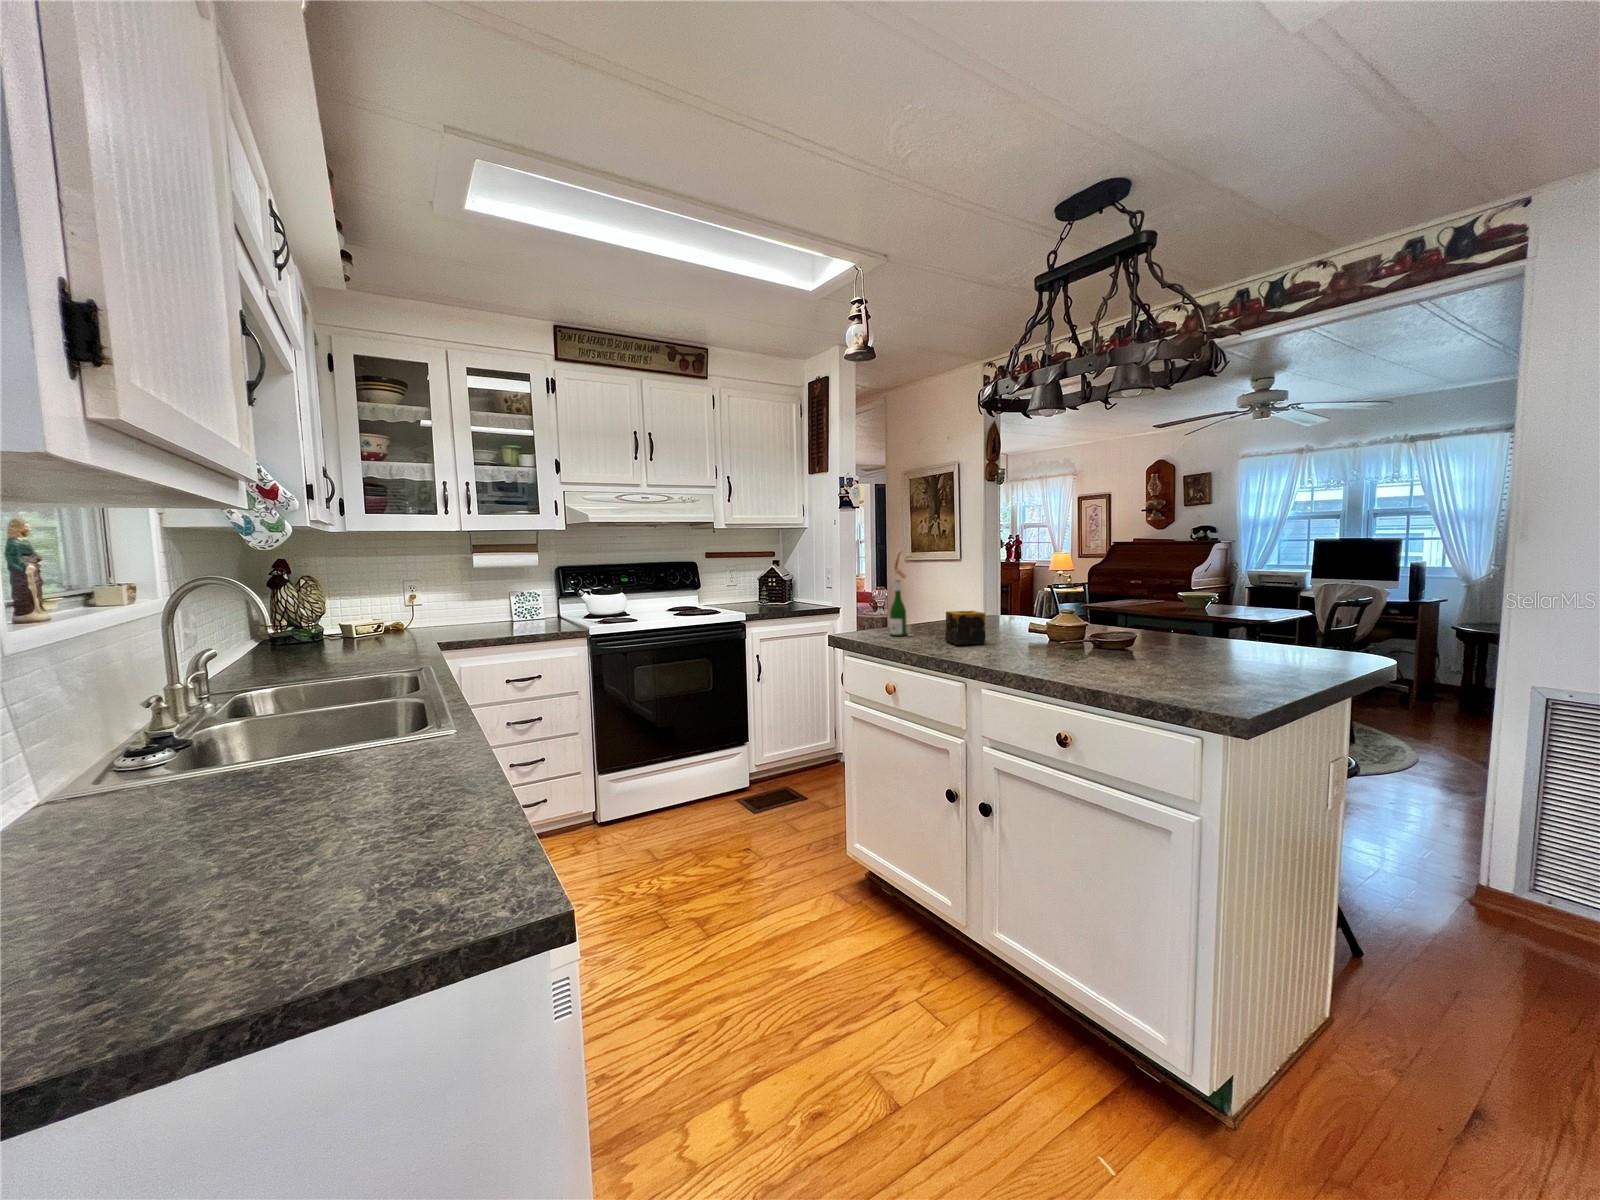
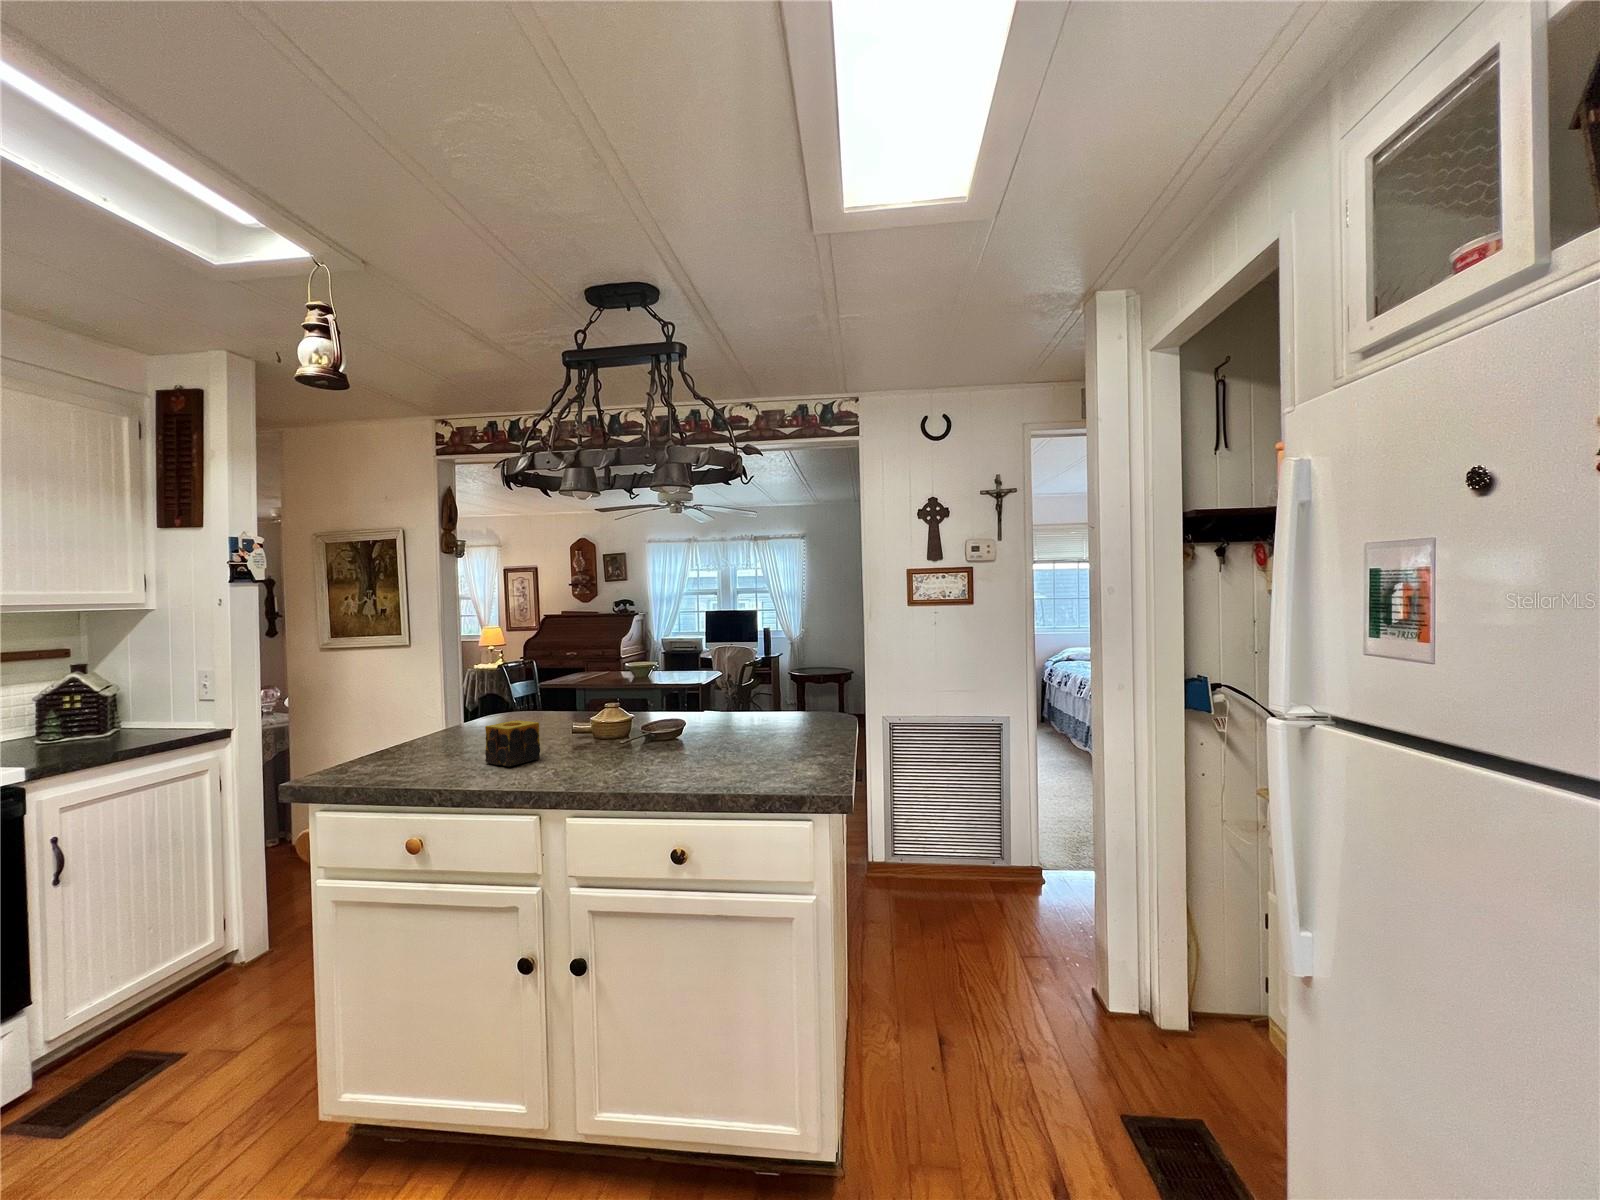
wine bottle: present [890,553,913,636] -> none [394,652,432,767]

